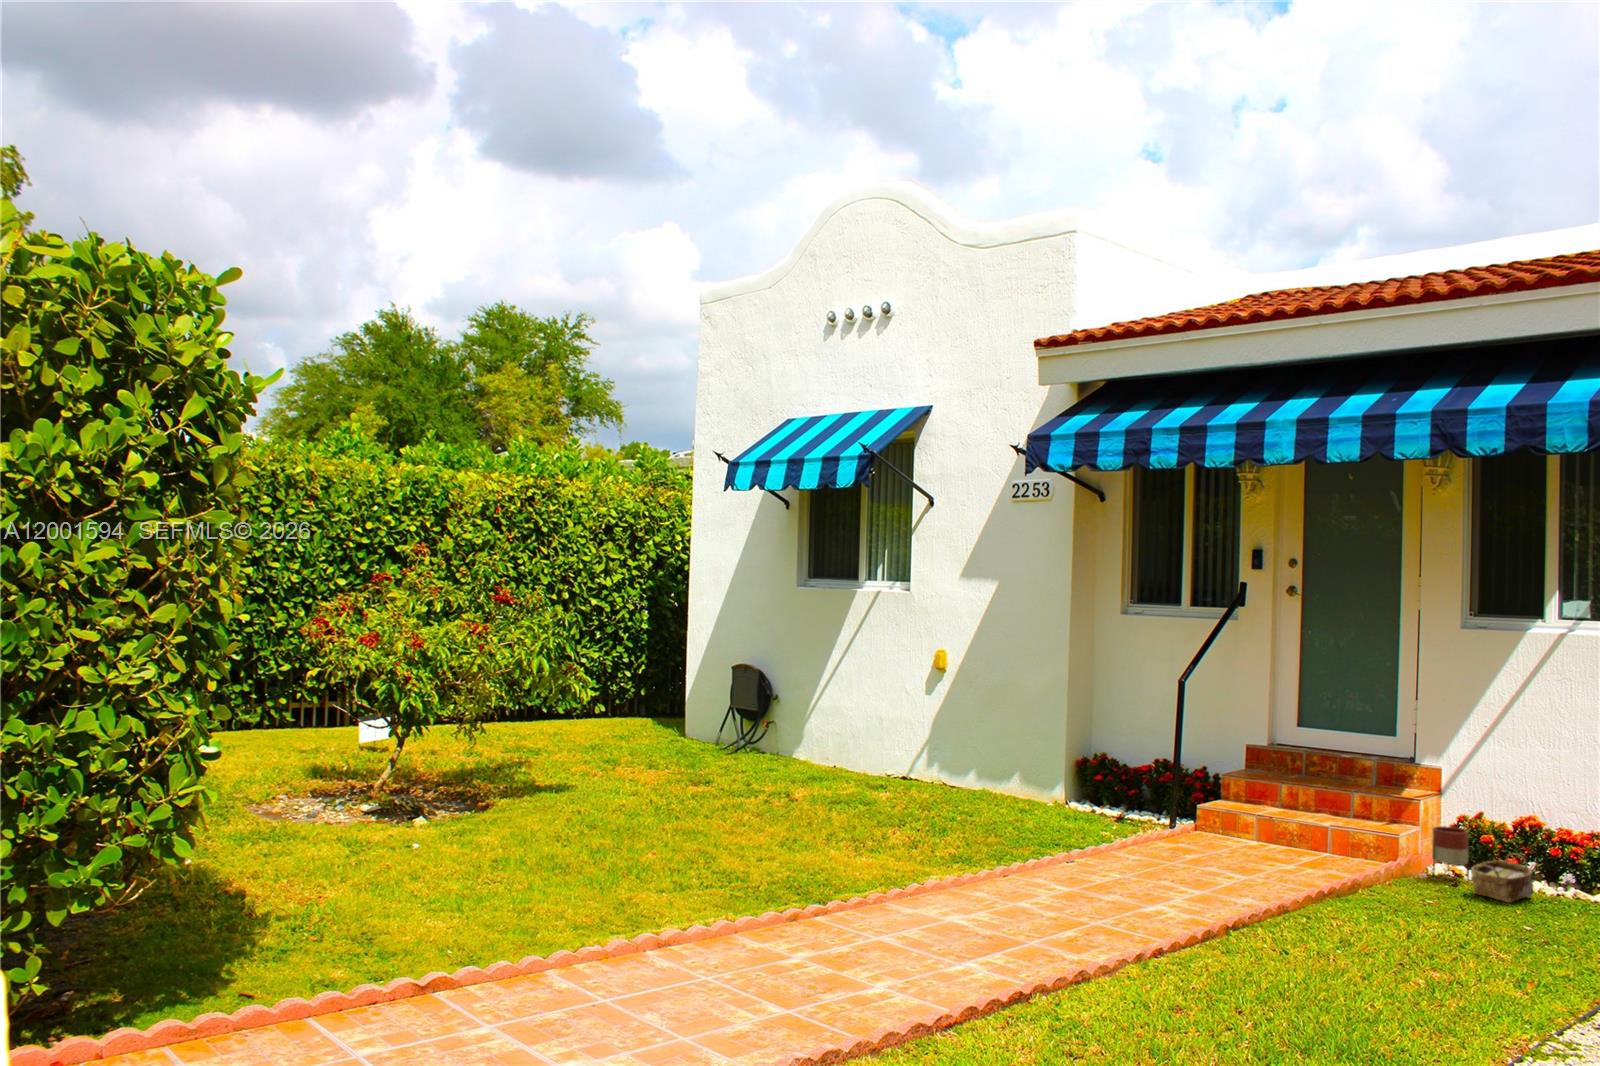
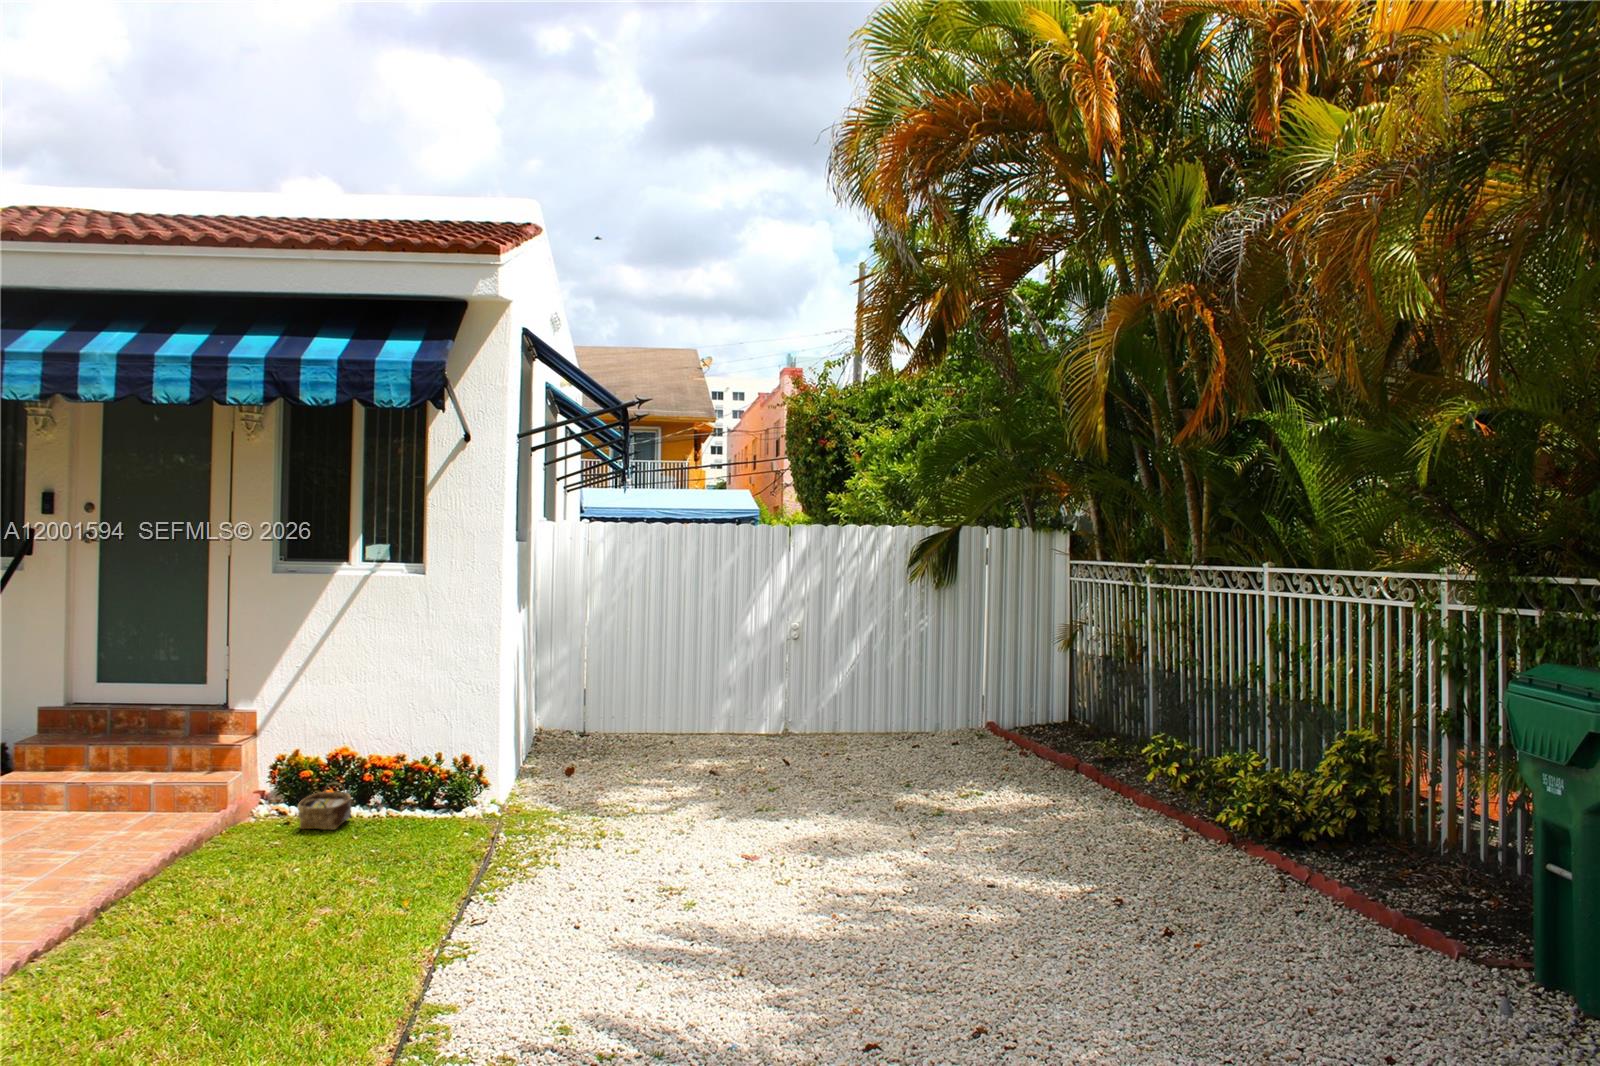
planter: present [1432,826,1469,880] -> none [253,770,290,824]

